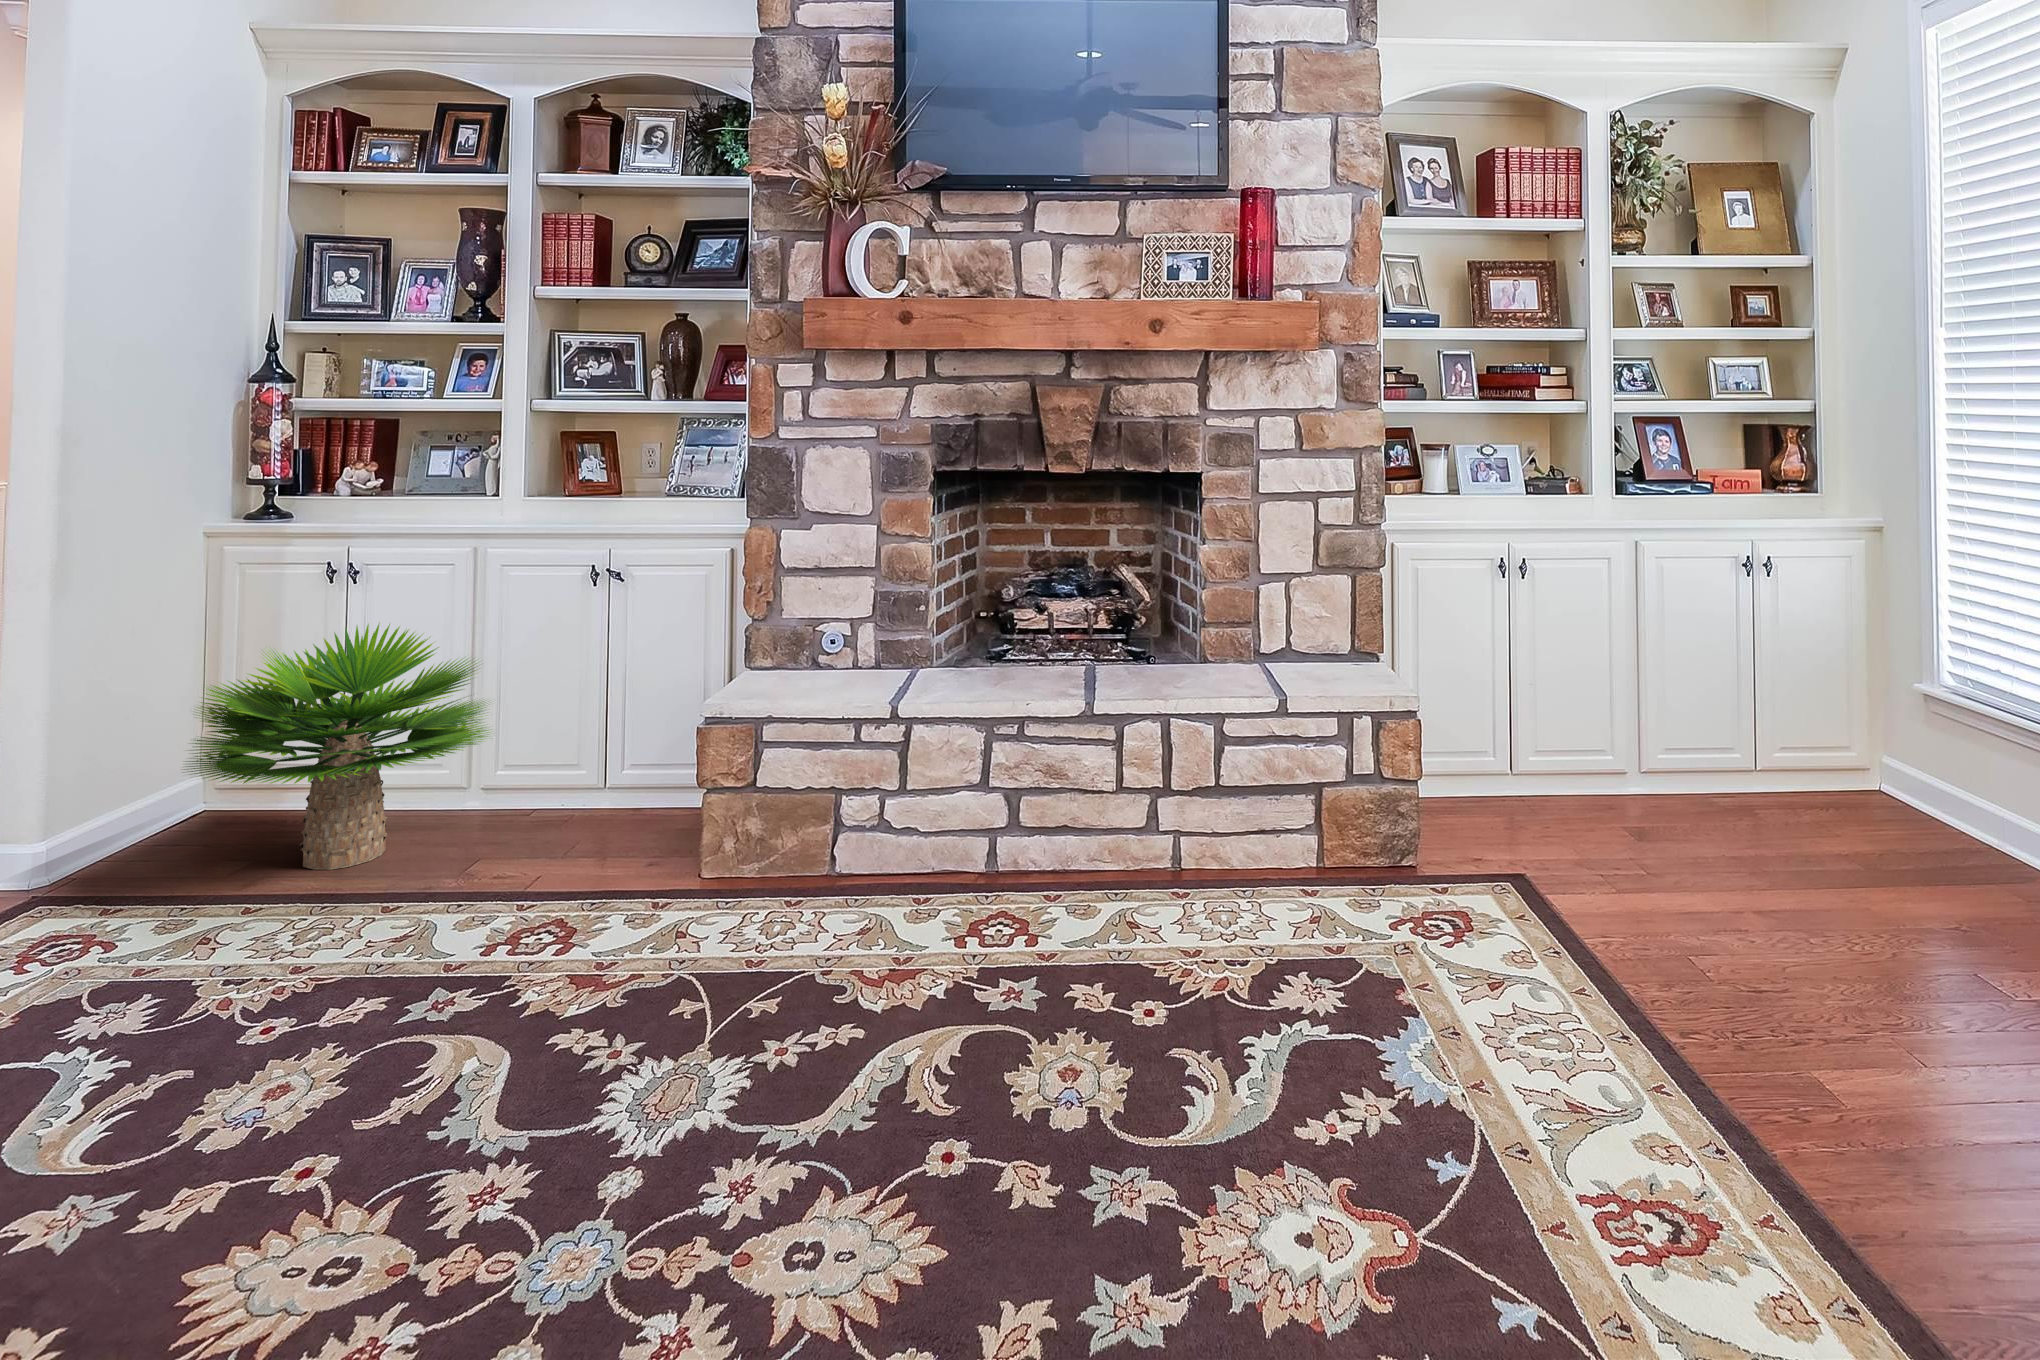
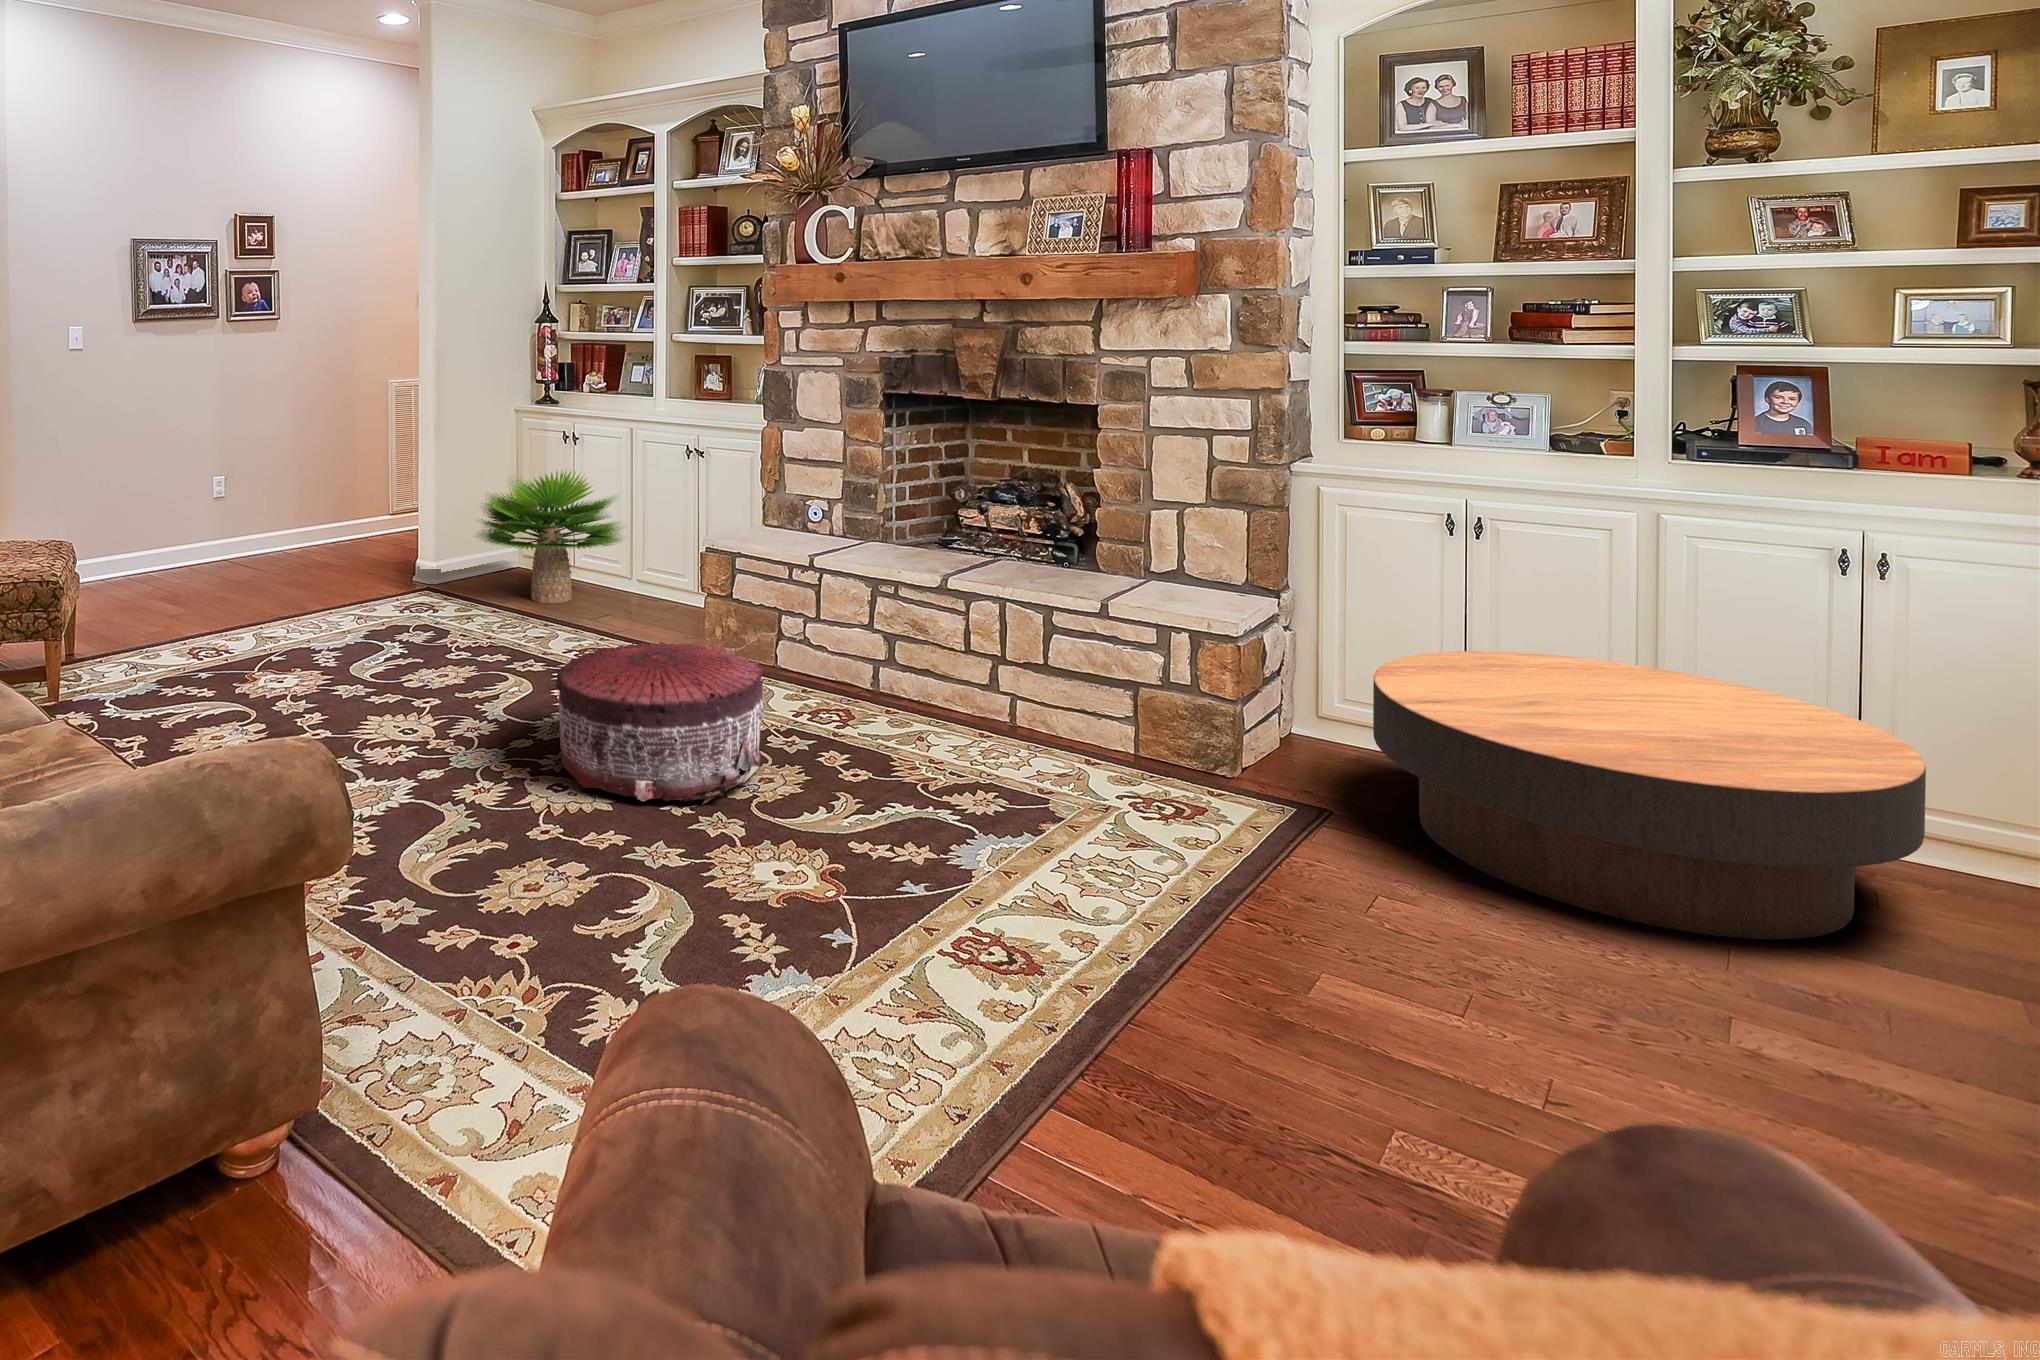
coffee table: none [1524,676,1919,912] -> present [1373,651,1926,939]
pouf: none [704,870,1070,1224] -> present [555,642,765,804]

